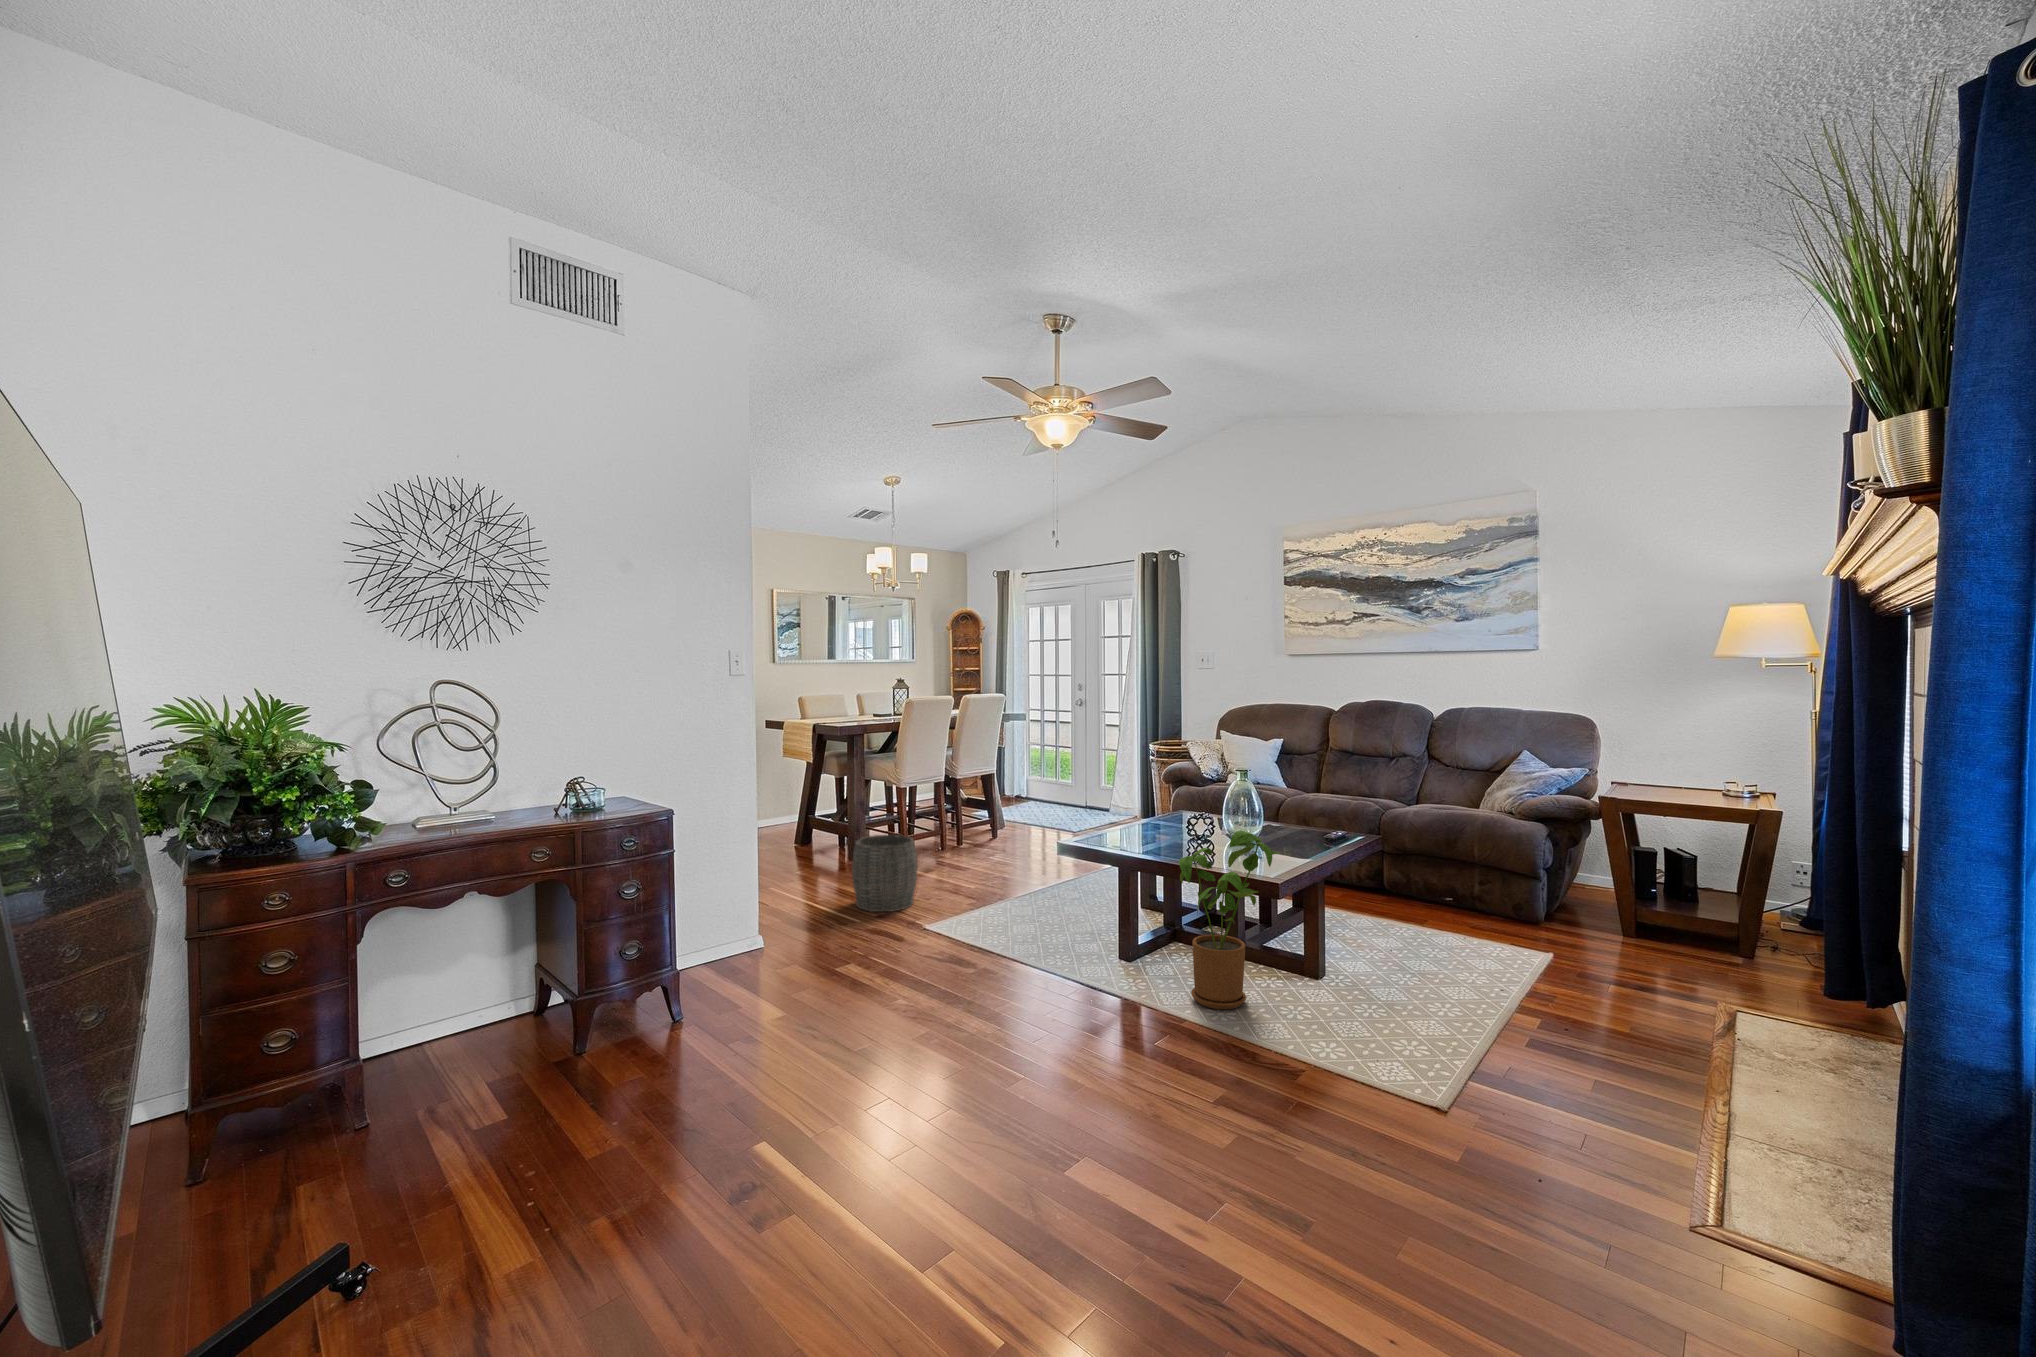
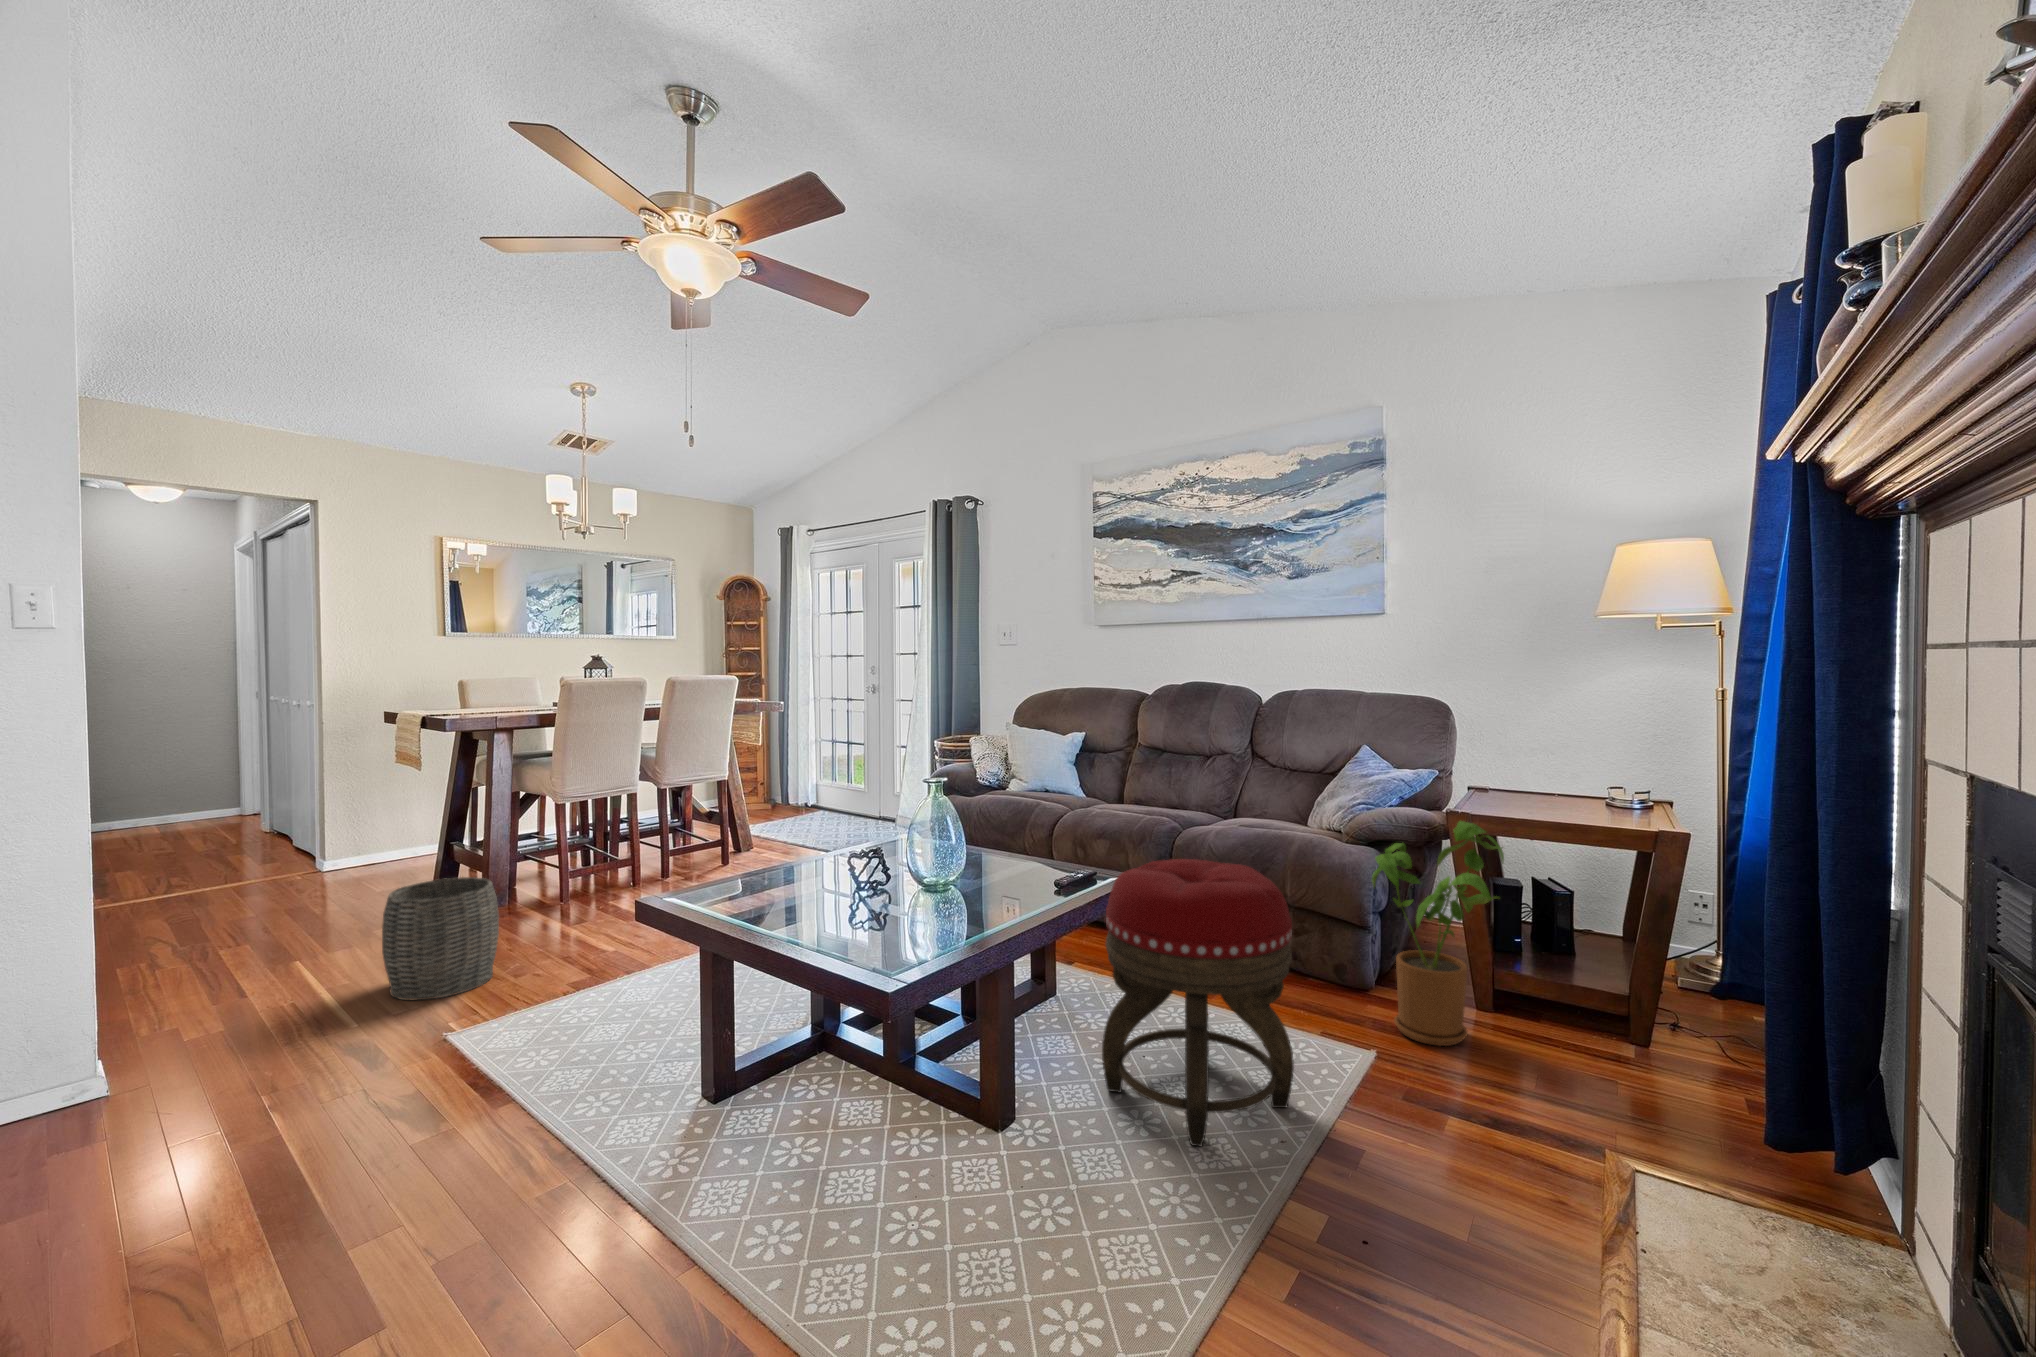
footstool: none [1373,822,1505,992] -> present [1102,859,1294,1147]
house plant: present [1179,831,1279,1009] -> present [1372,821,1504,1046]

